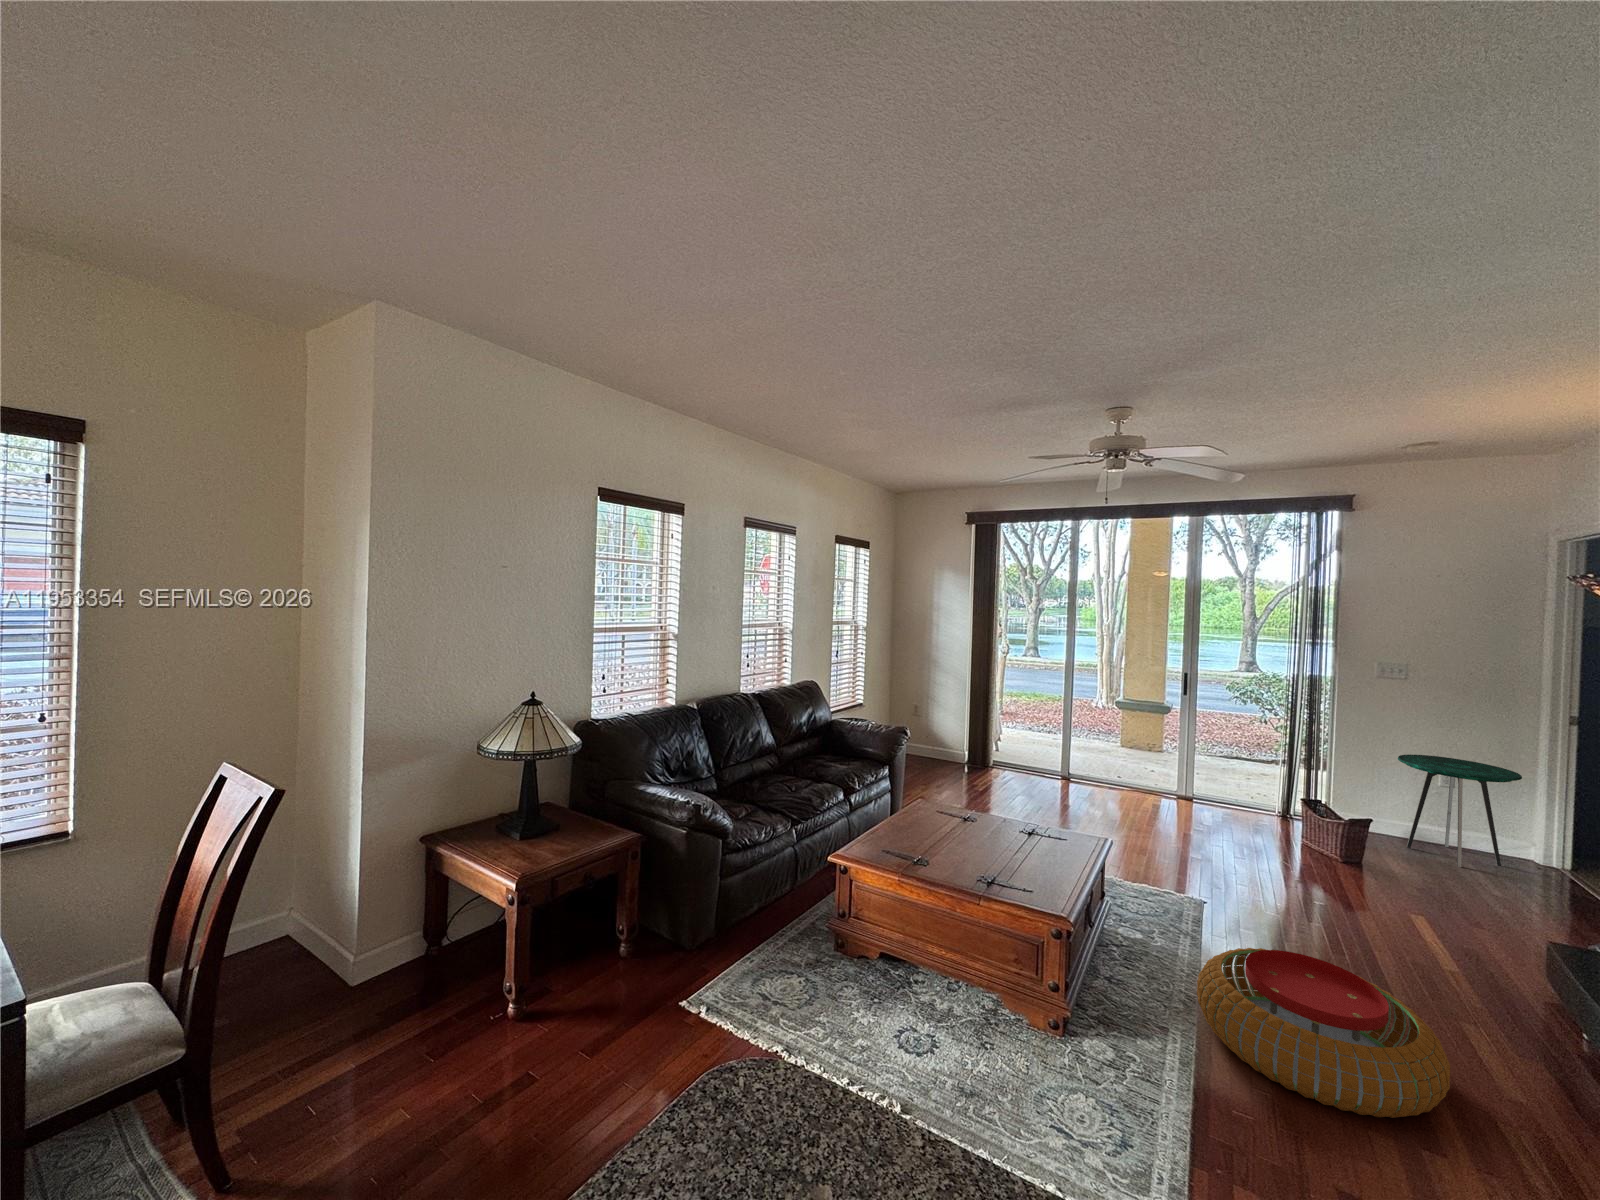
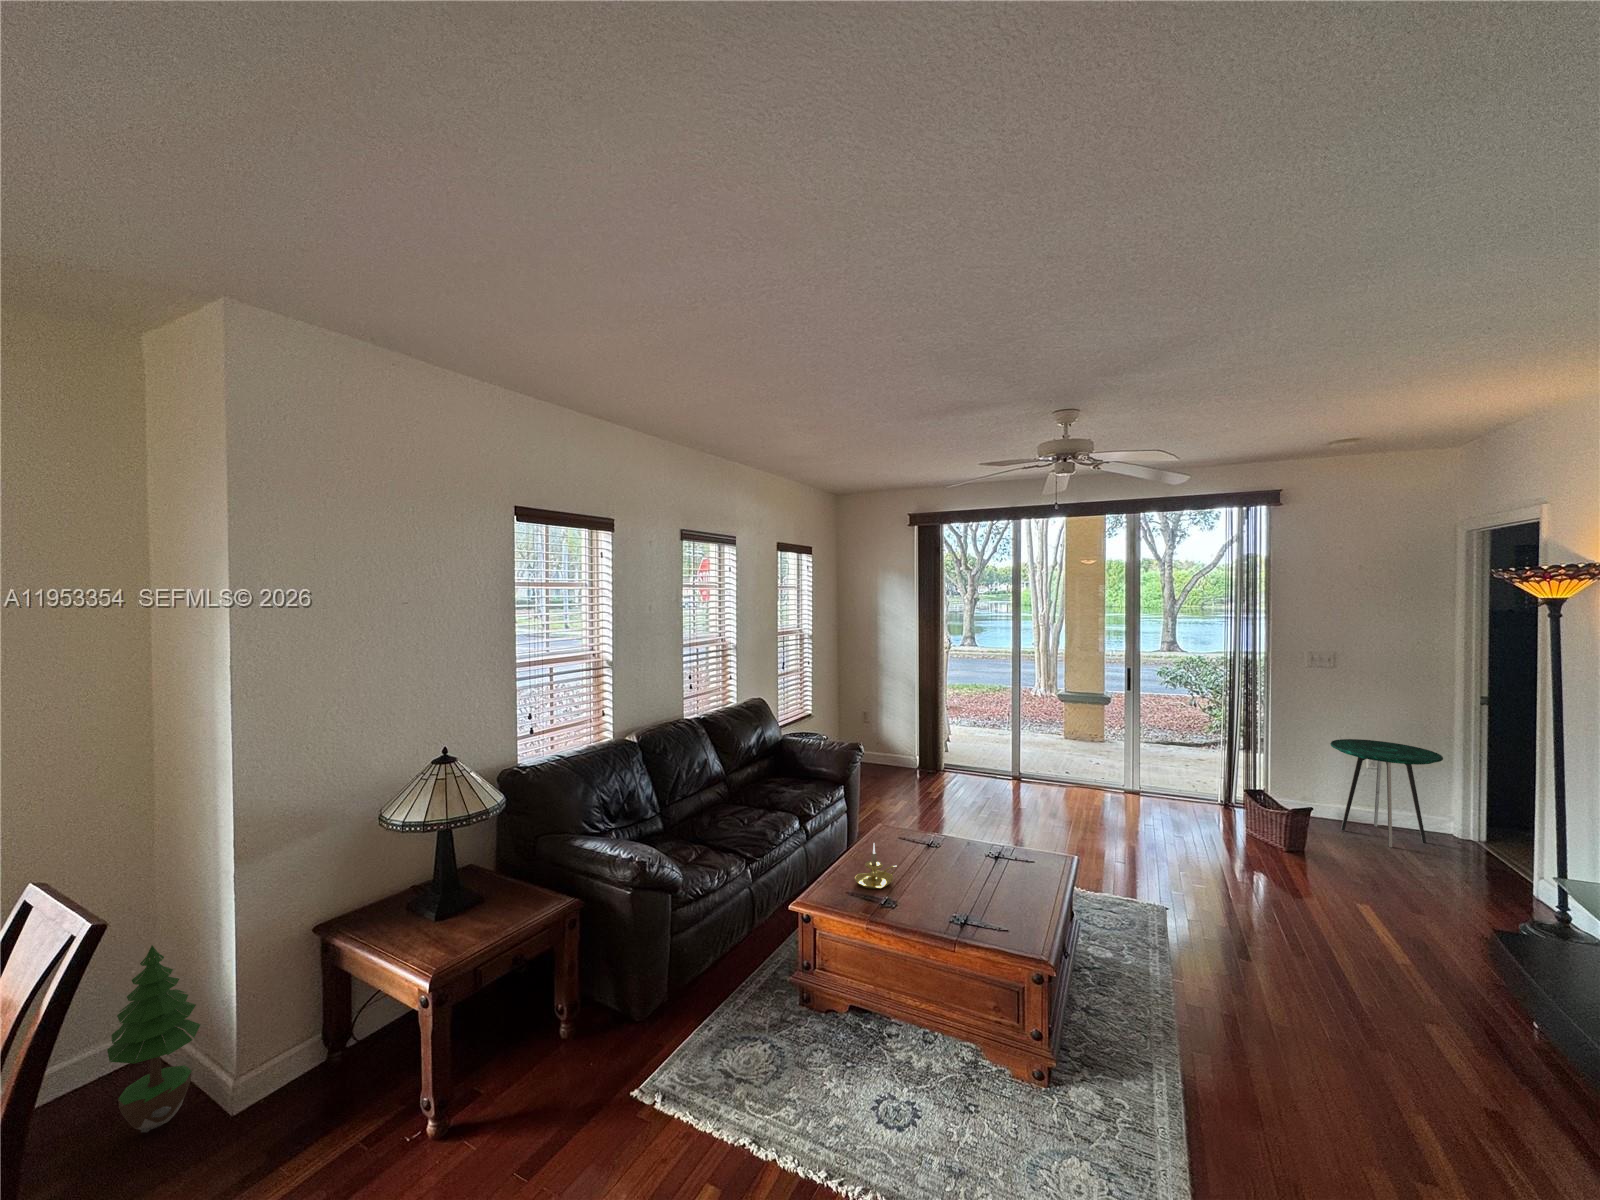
candle holder: none [891,807,932,849] -> present [855,844,897,889]
potted tree: none [261,835,330,990] -> present [107,945,200,1132]
pouf: present [1197,948,1450,1118] -> none [1176,967,1430,1147]

